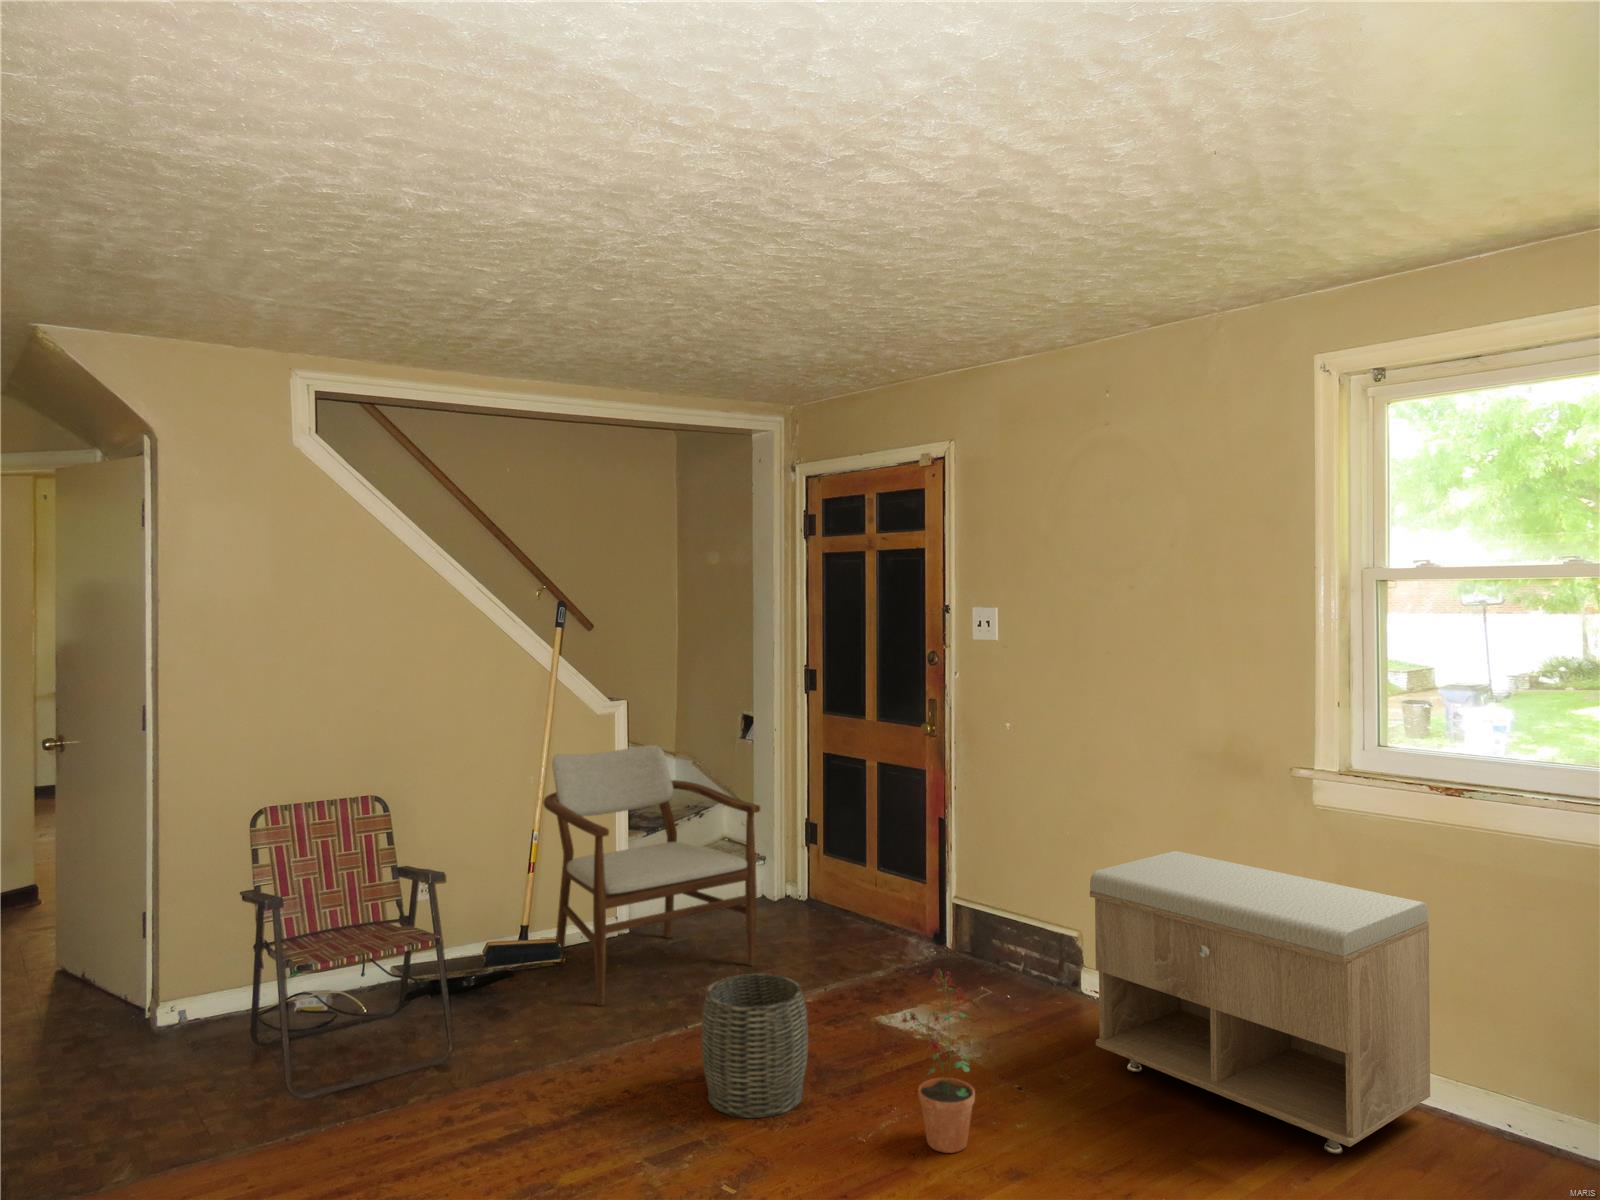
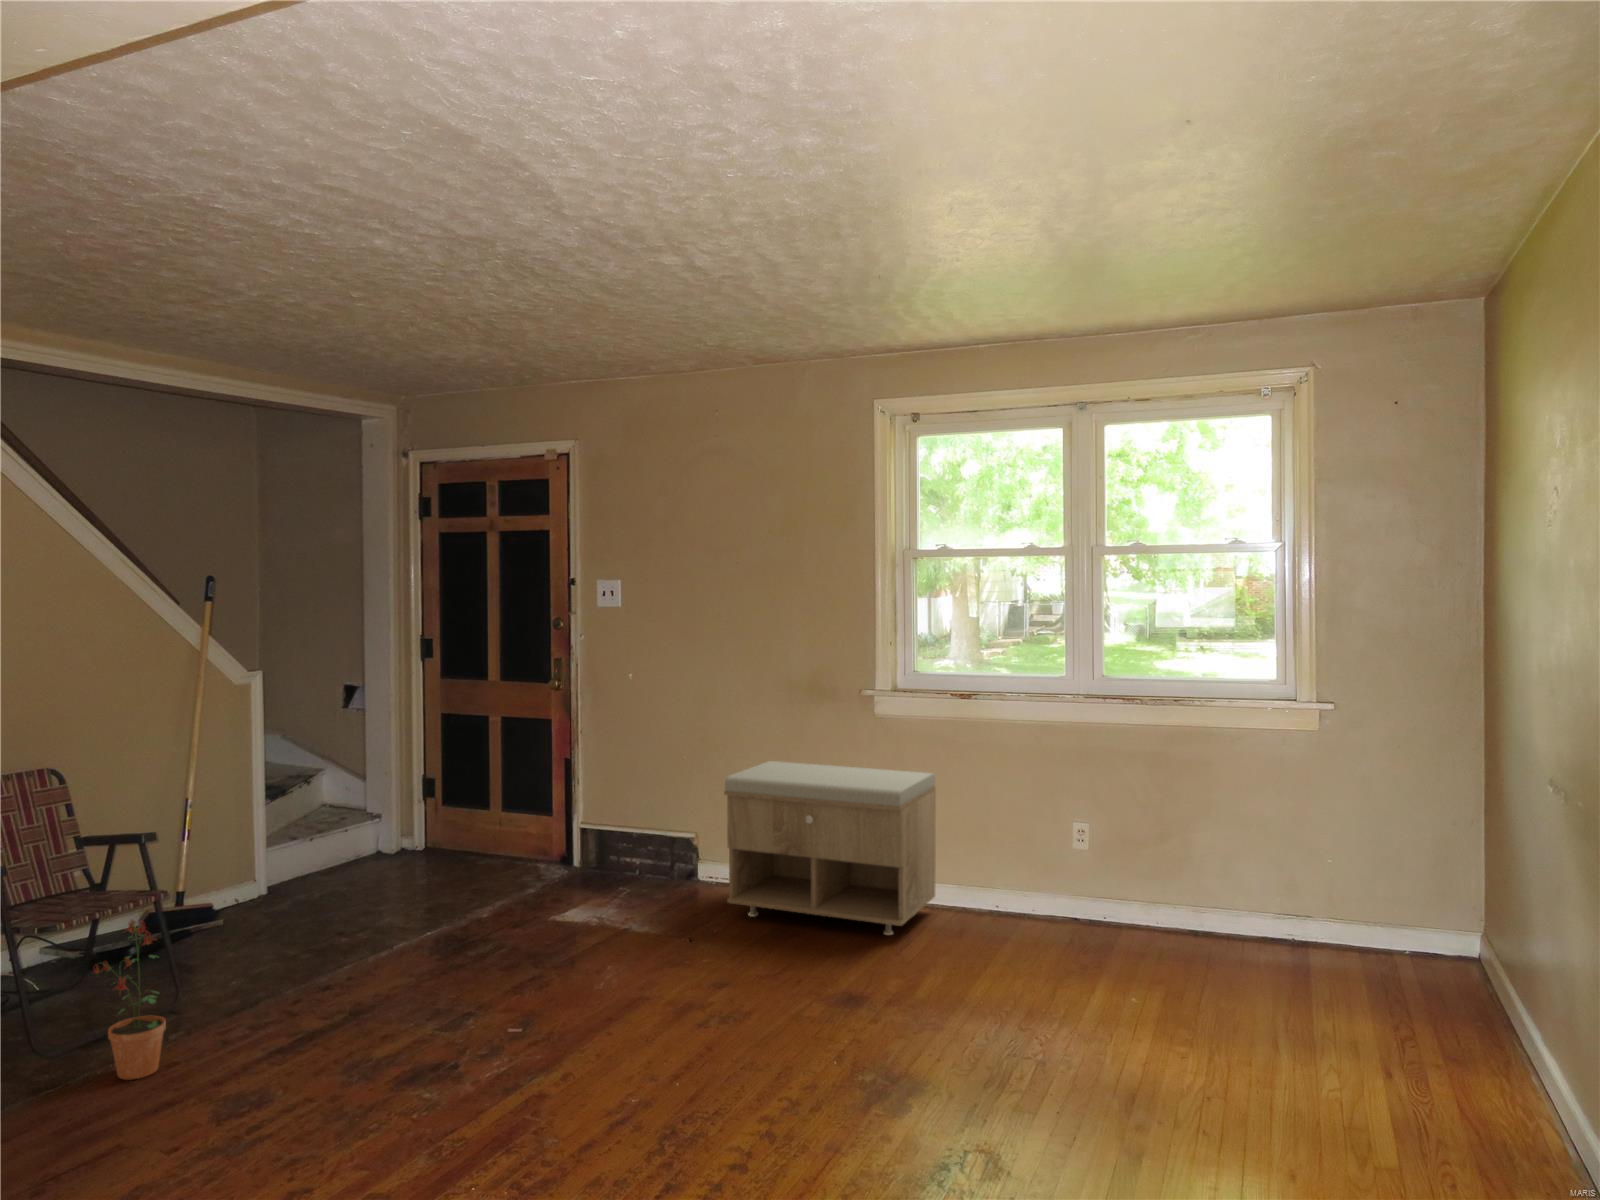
armchair: present [543,745,760,1006] -> none [203,712,421,945]
potted plant: present [902,969,975,1153] -> present [94,920,166,1080]
woven basket: present [702,974,808,1118] -> none [445,880,533,988]

